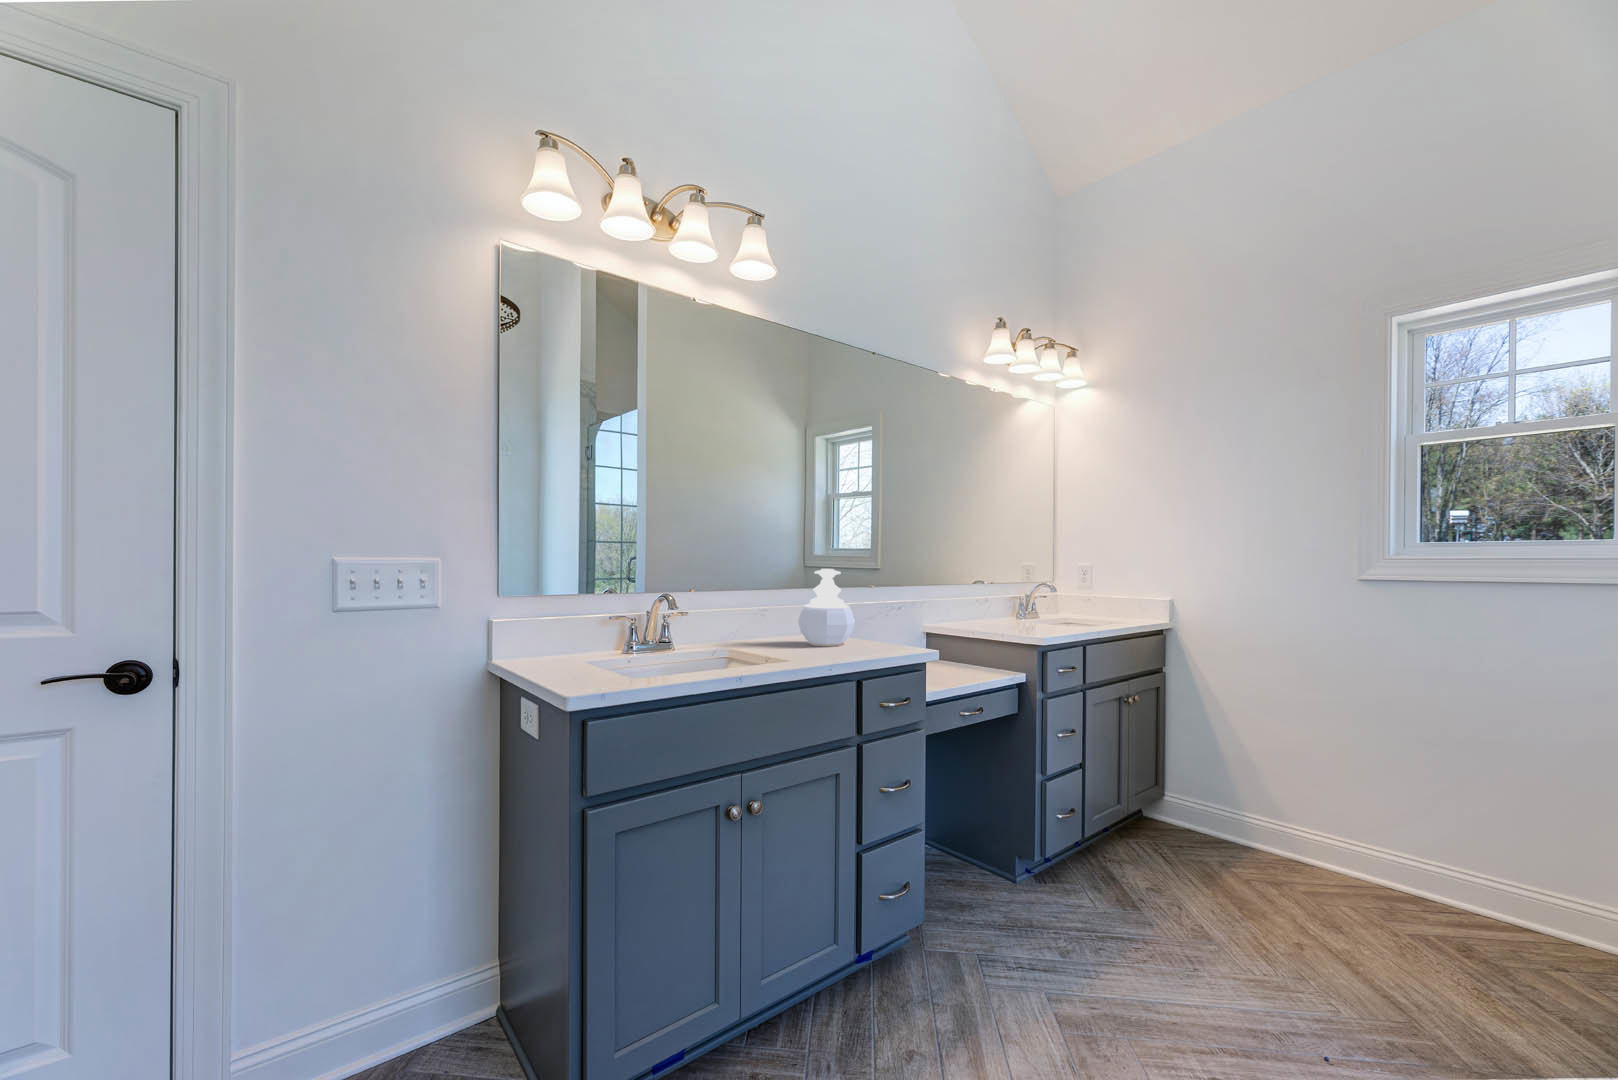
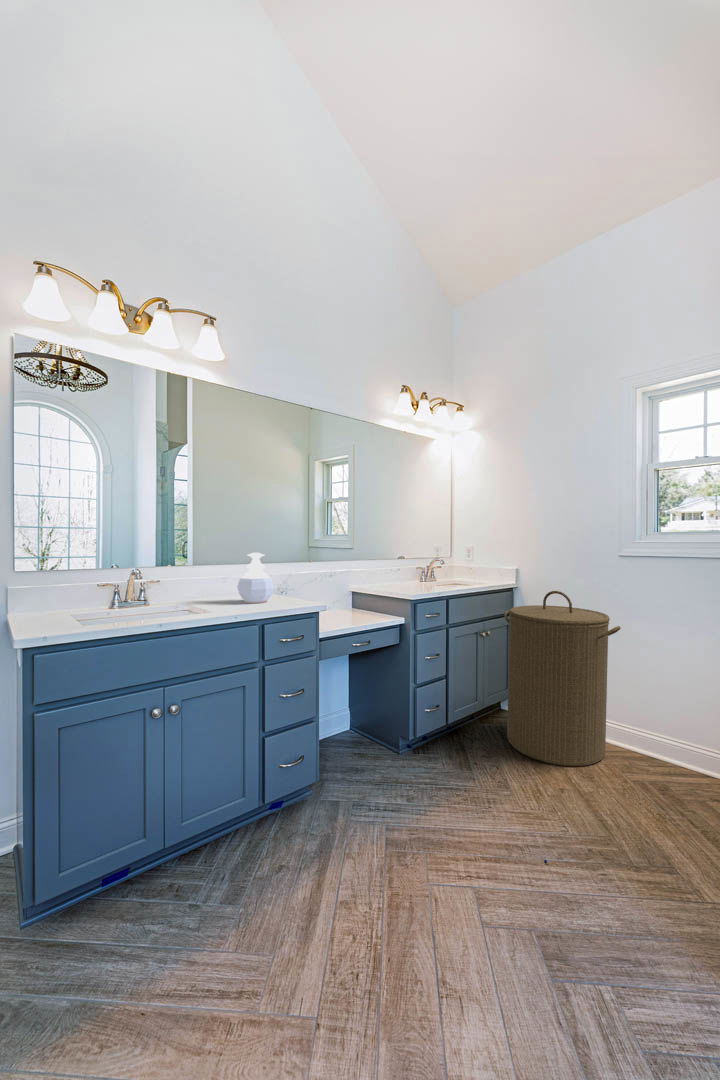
laundry hamper: none [1164,632,1366,905] -> present [504,591,621,766]

